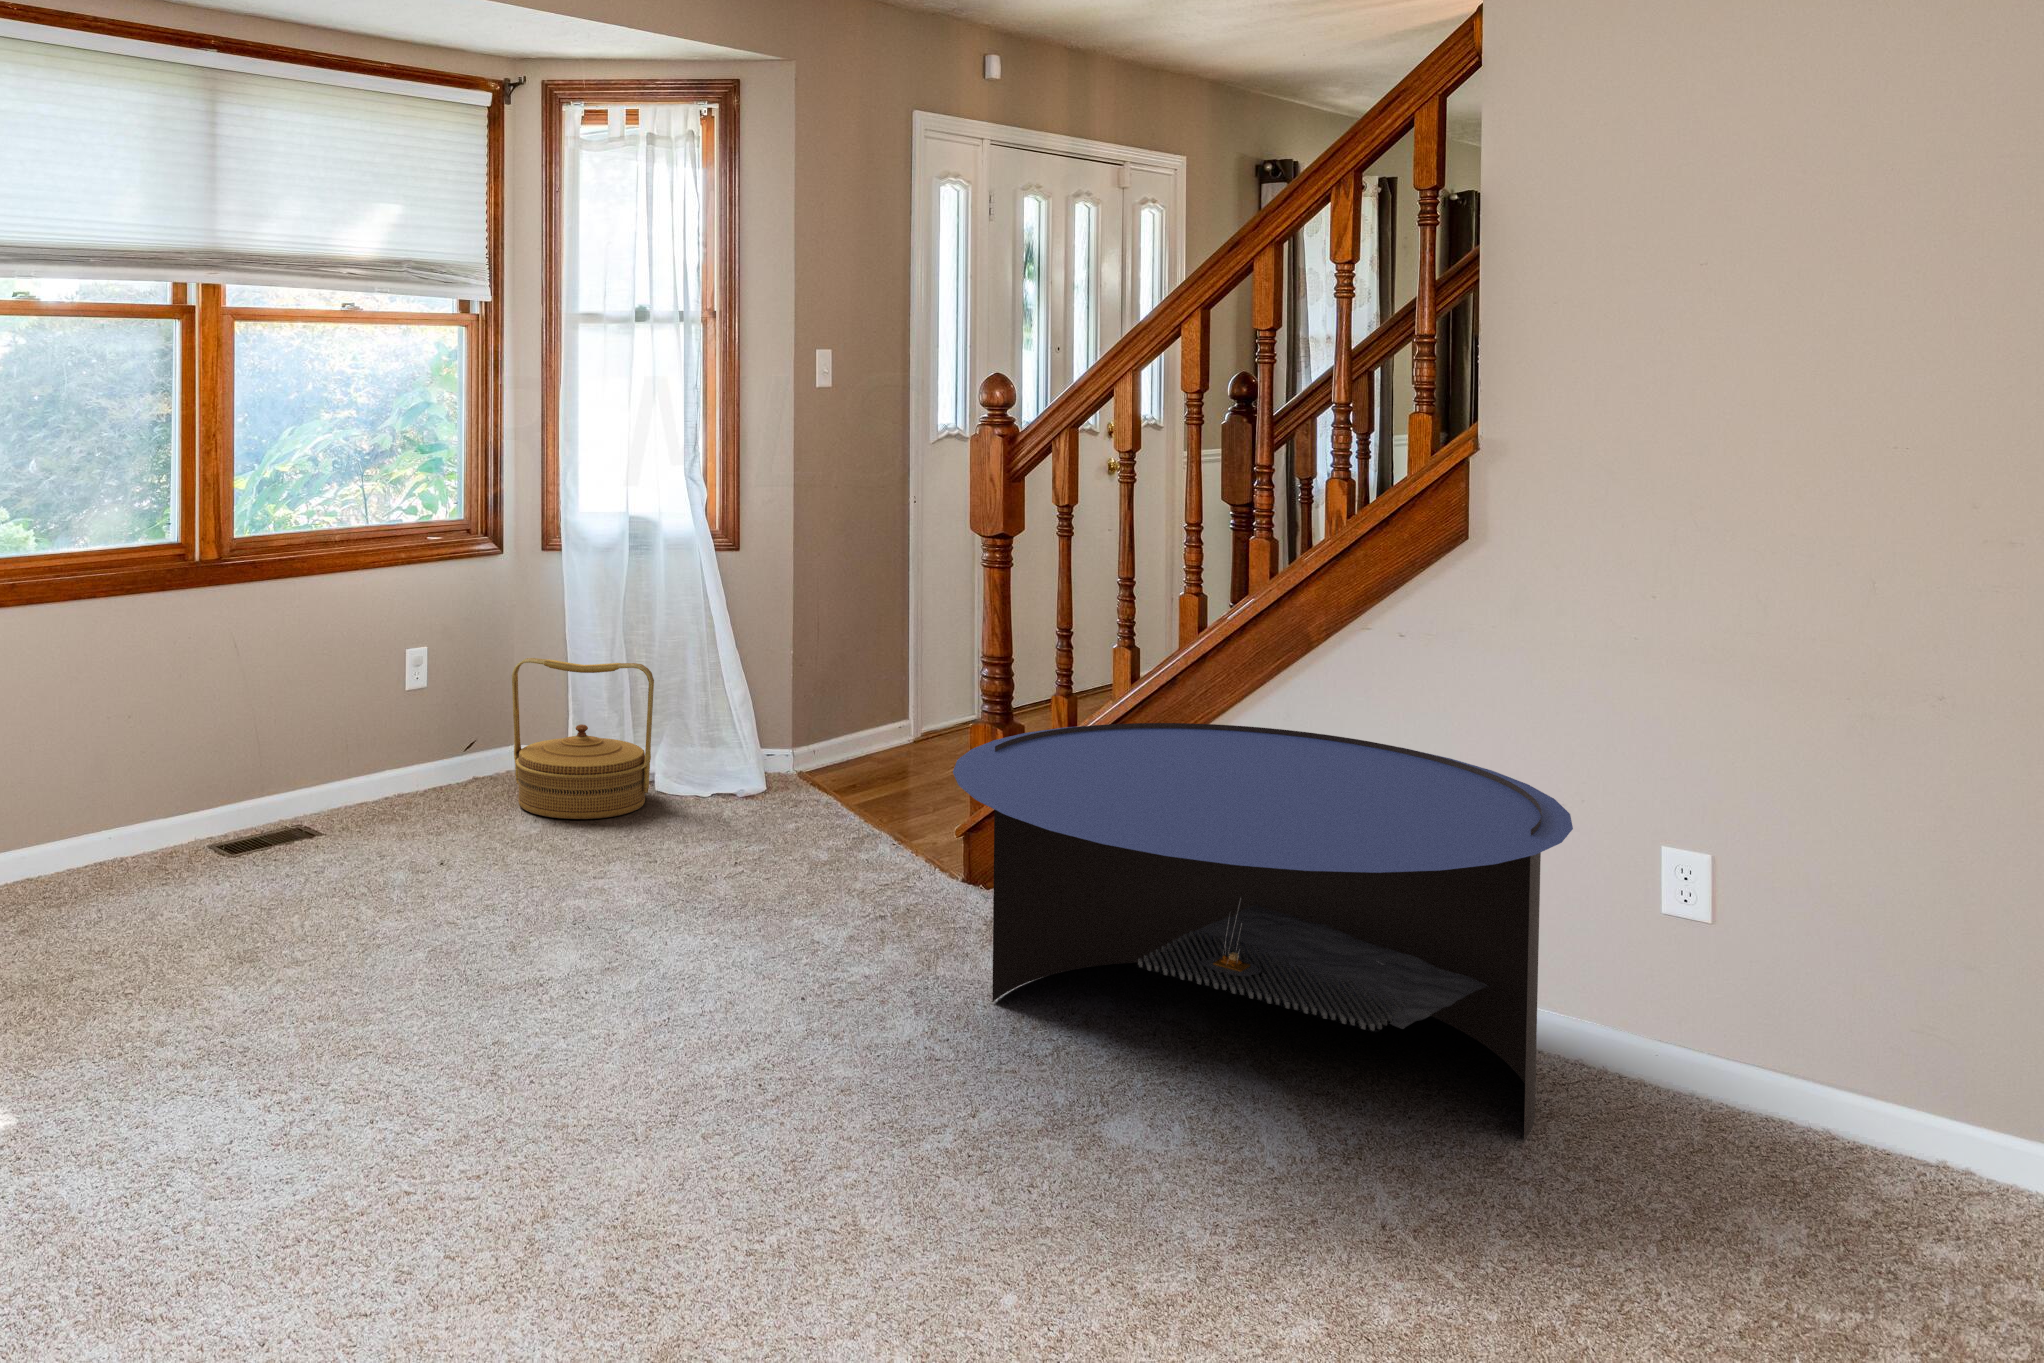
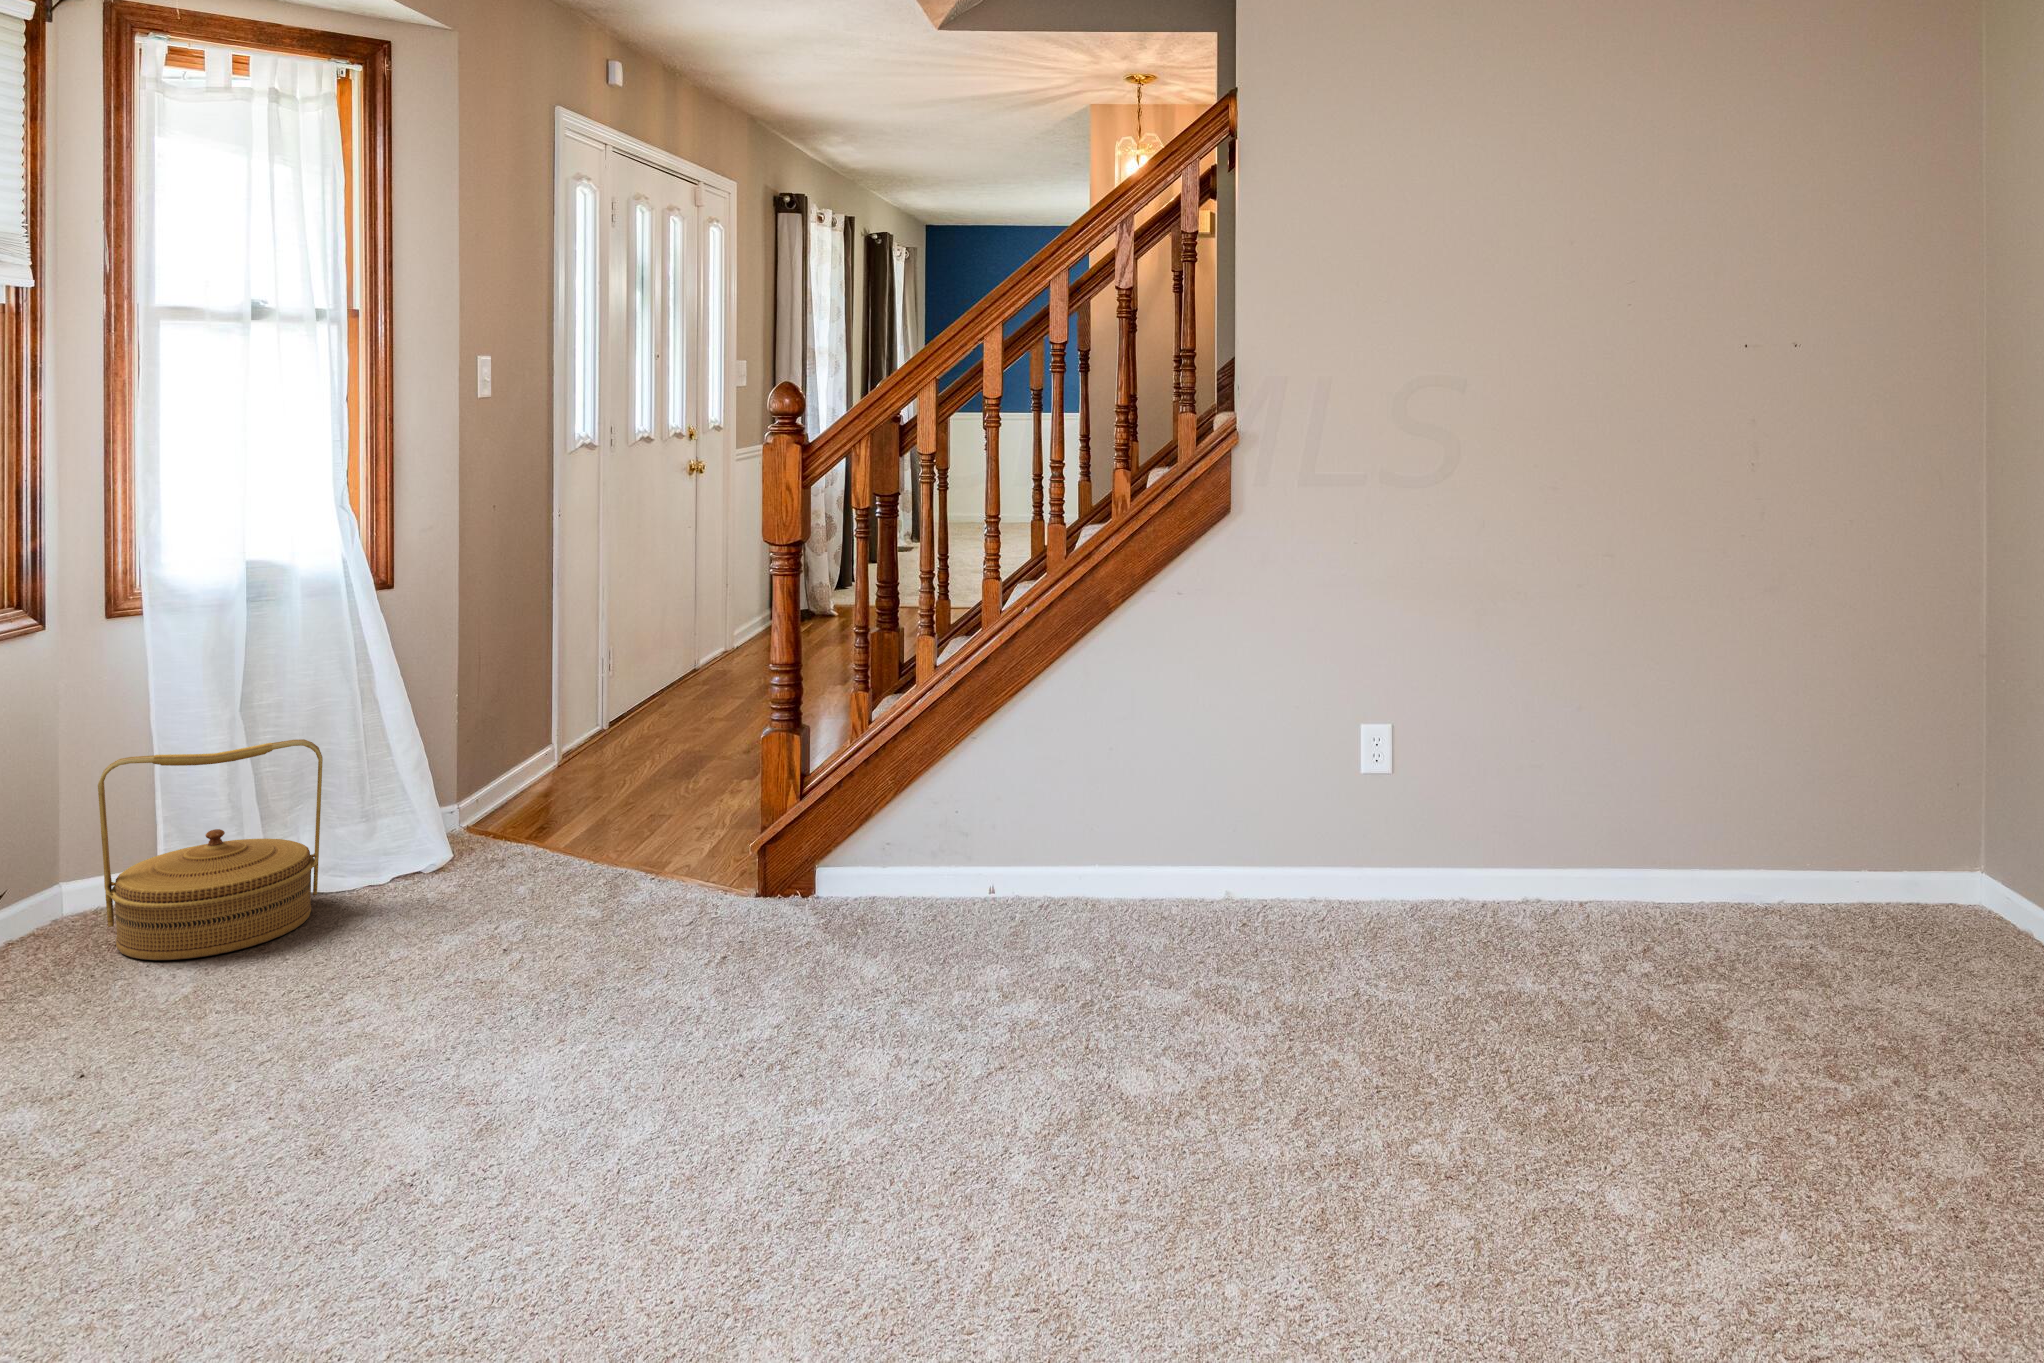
coffee table: present [953,723,1573,1140] -> none [894,693,1410,1012]

